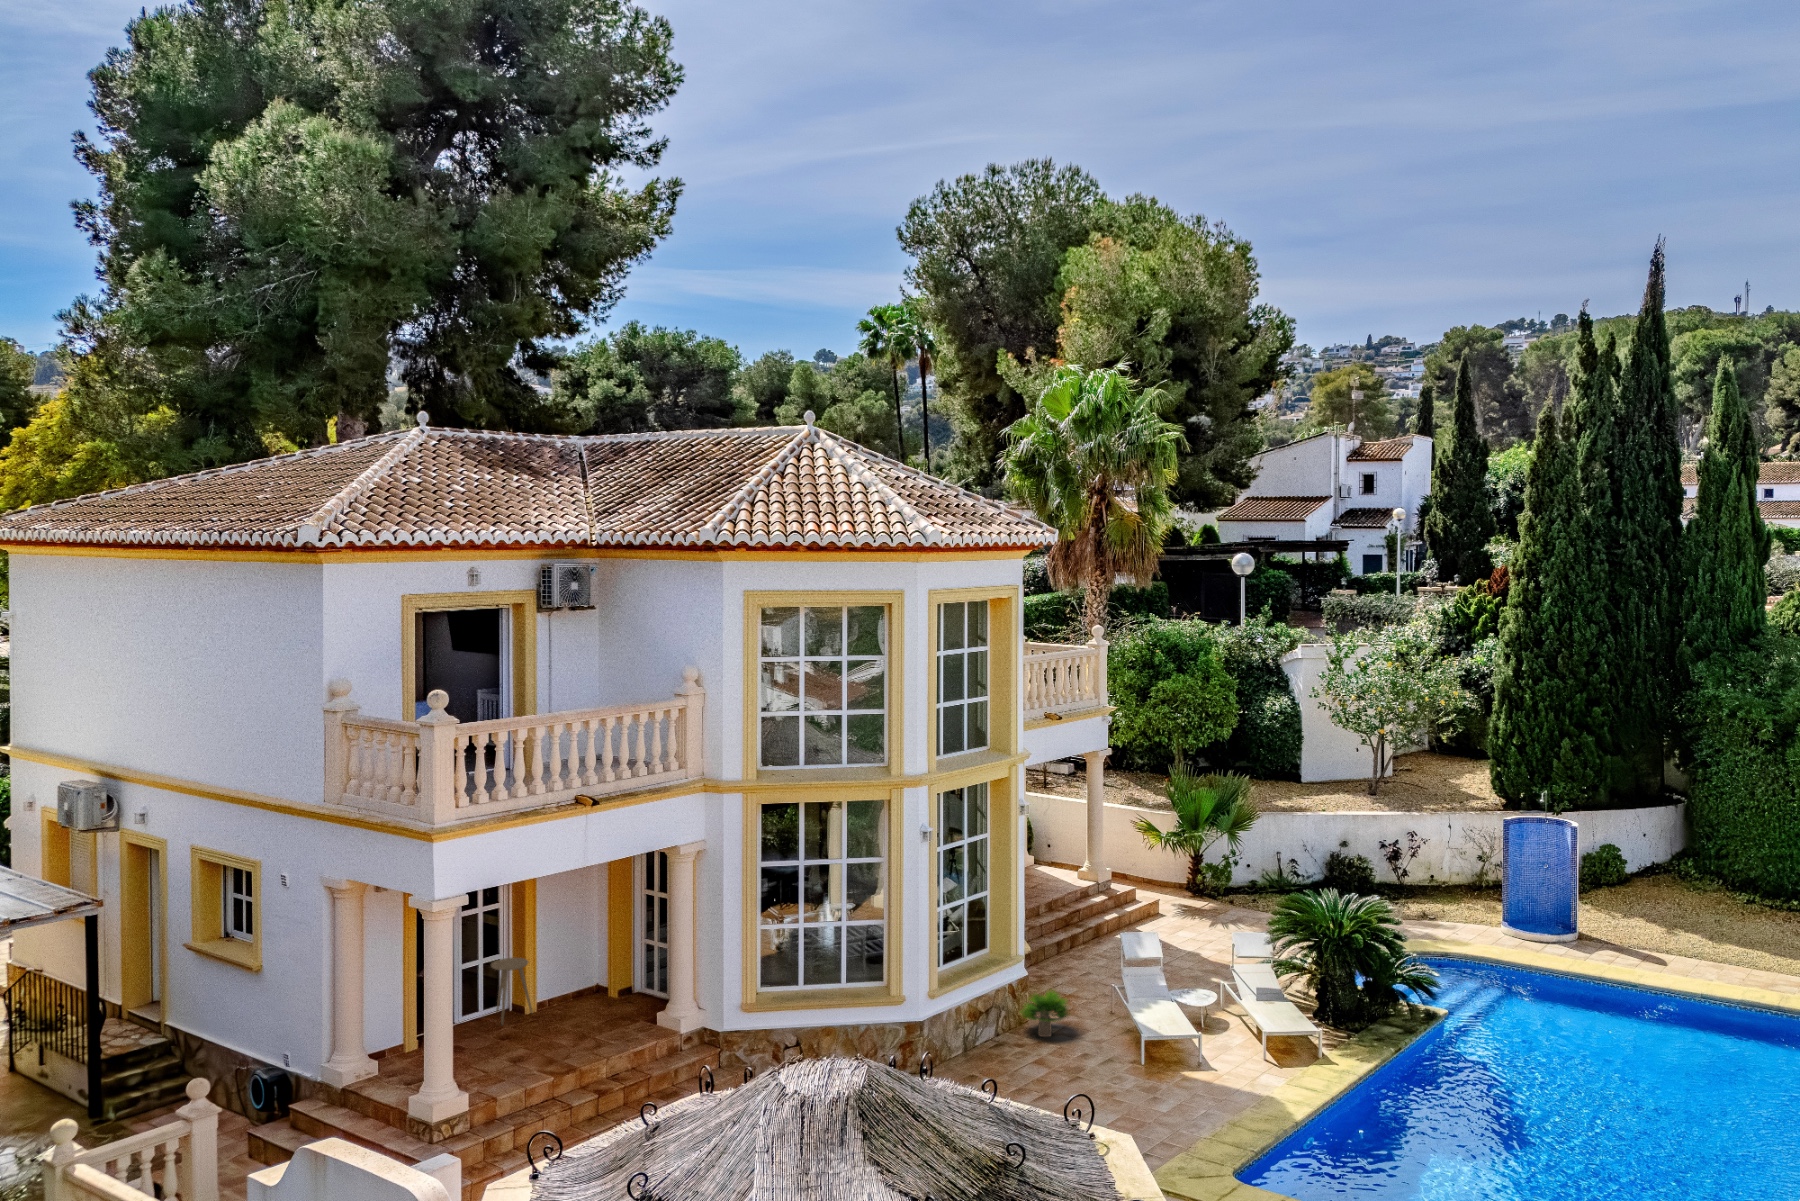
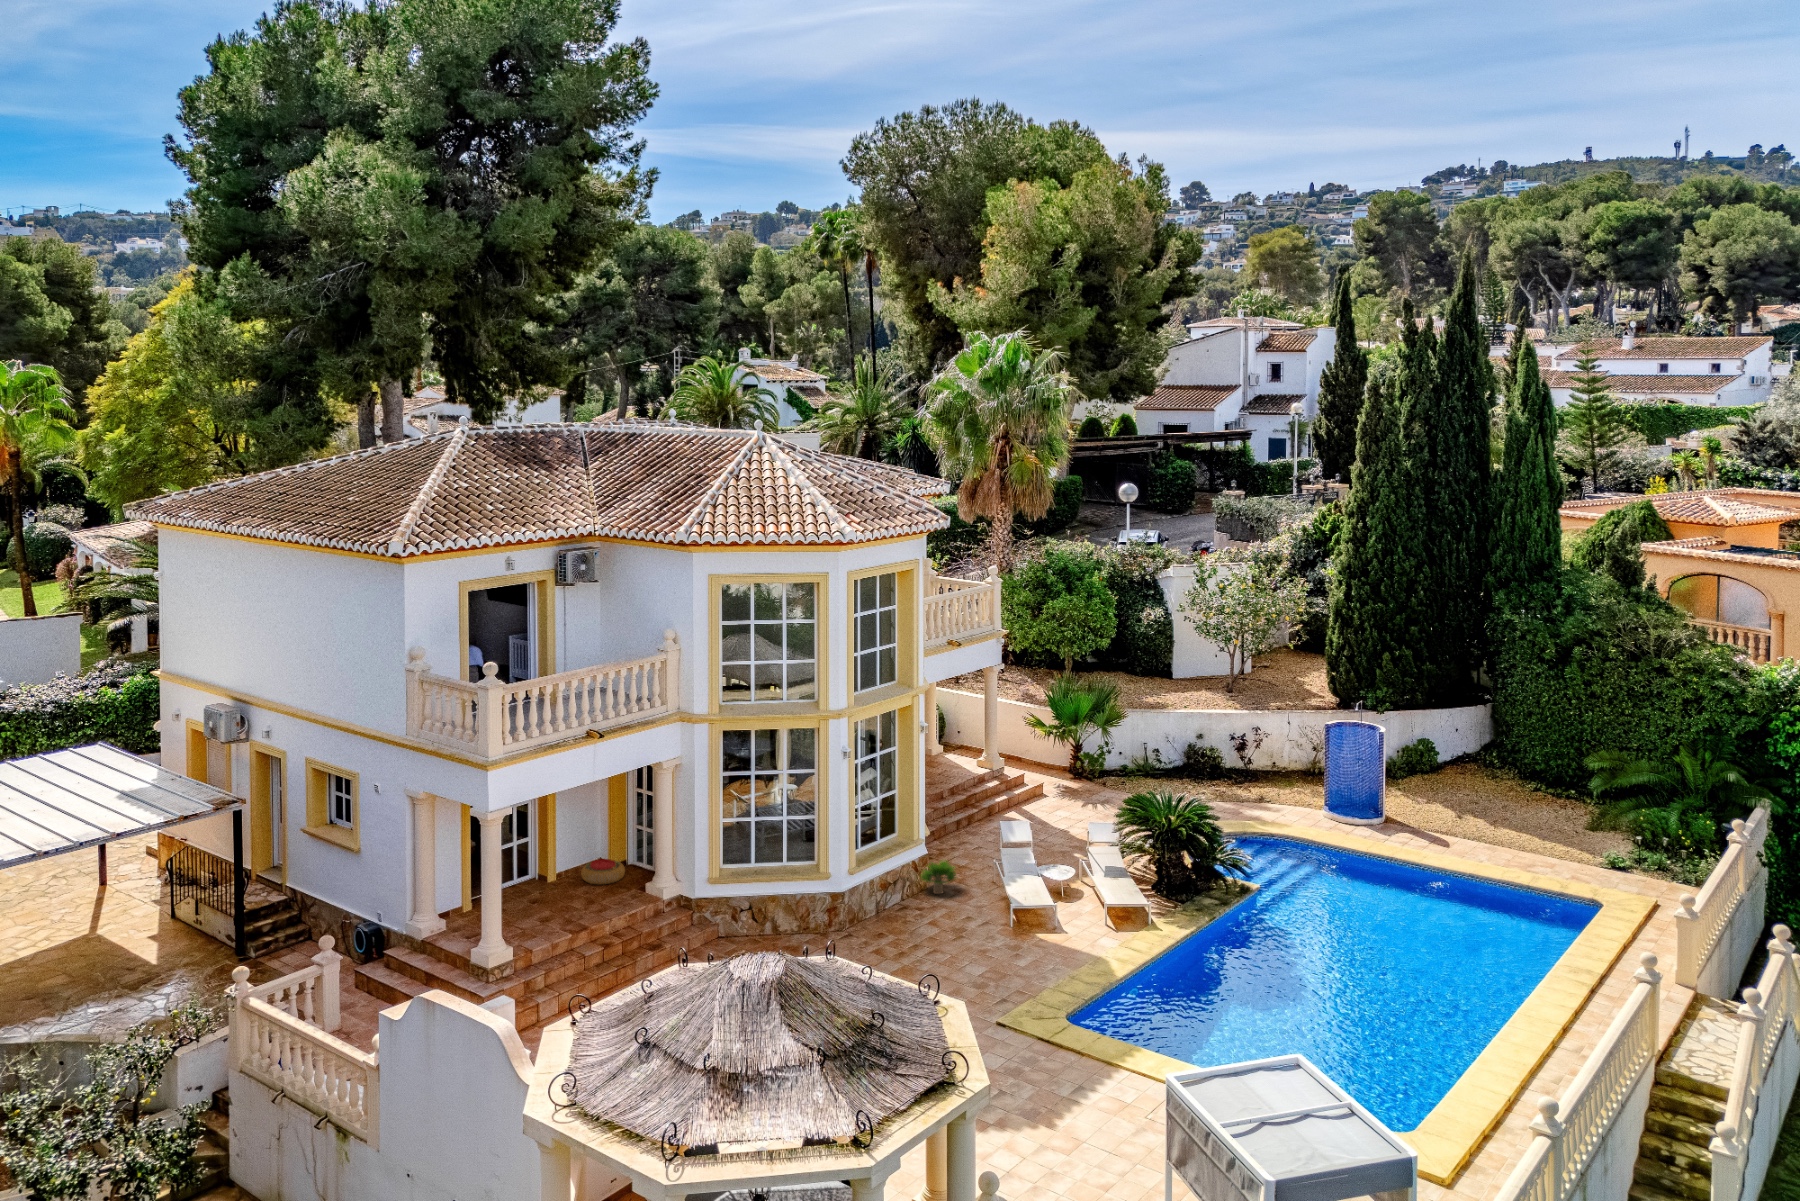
side table: present [491,958,532,1024] -> none [526,840,557,889]
pouf: none [565,985,625,1020] -> present [581,859,625,884]

